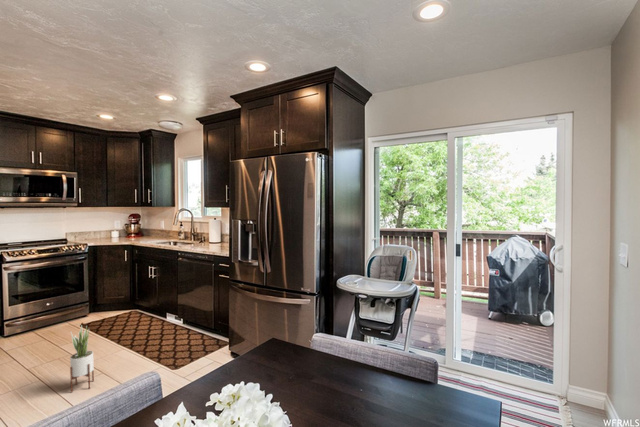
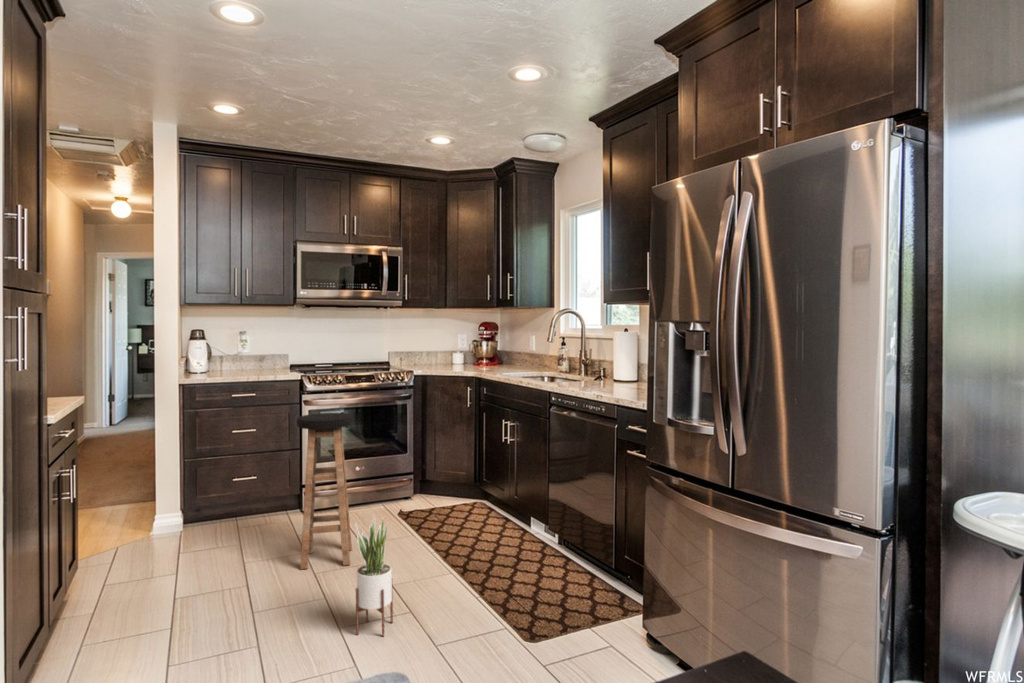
bar stool: none [11,272,54,370] -> present [297,413,353,569]

